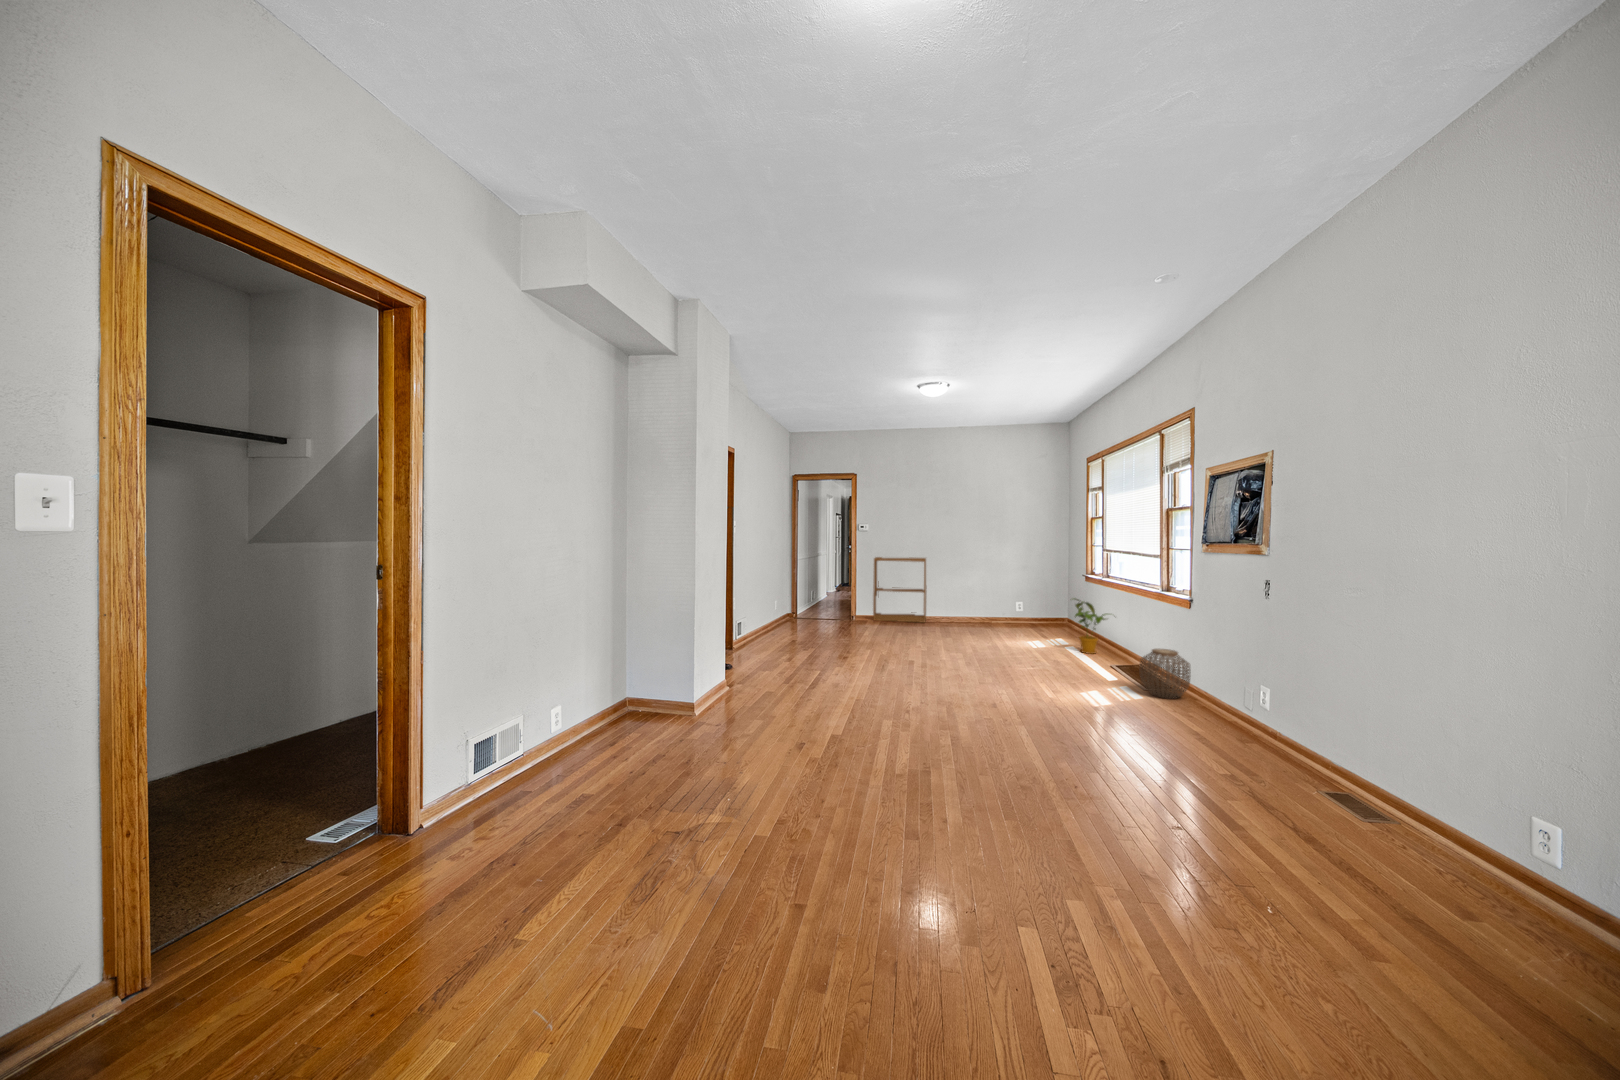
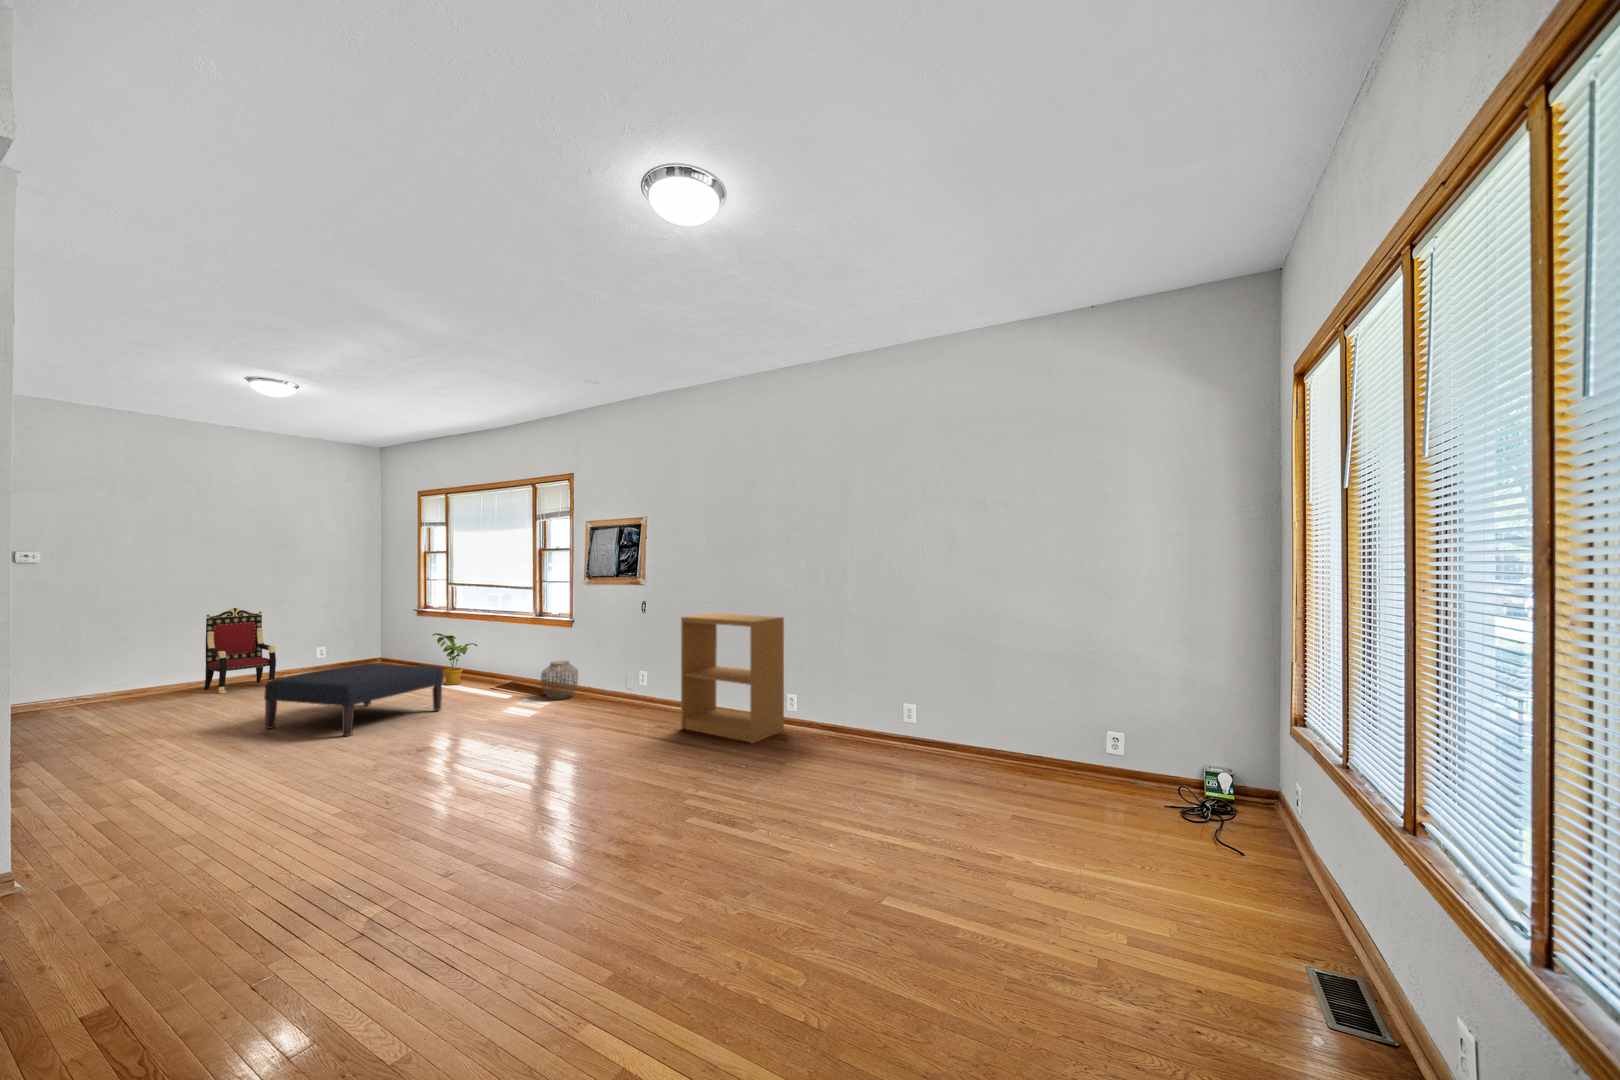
bookshelf: present [873,557,927,623] -> present [681,613,784,743]
armchair: none [942,562,977,625] -> present [204,608,276,693]
ottoman: none [914,616,1034,673] -> present [264,663,443,736]

